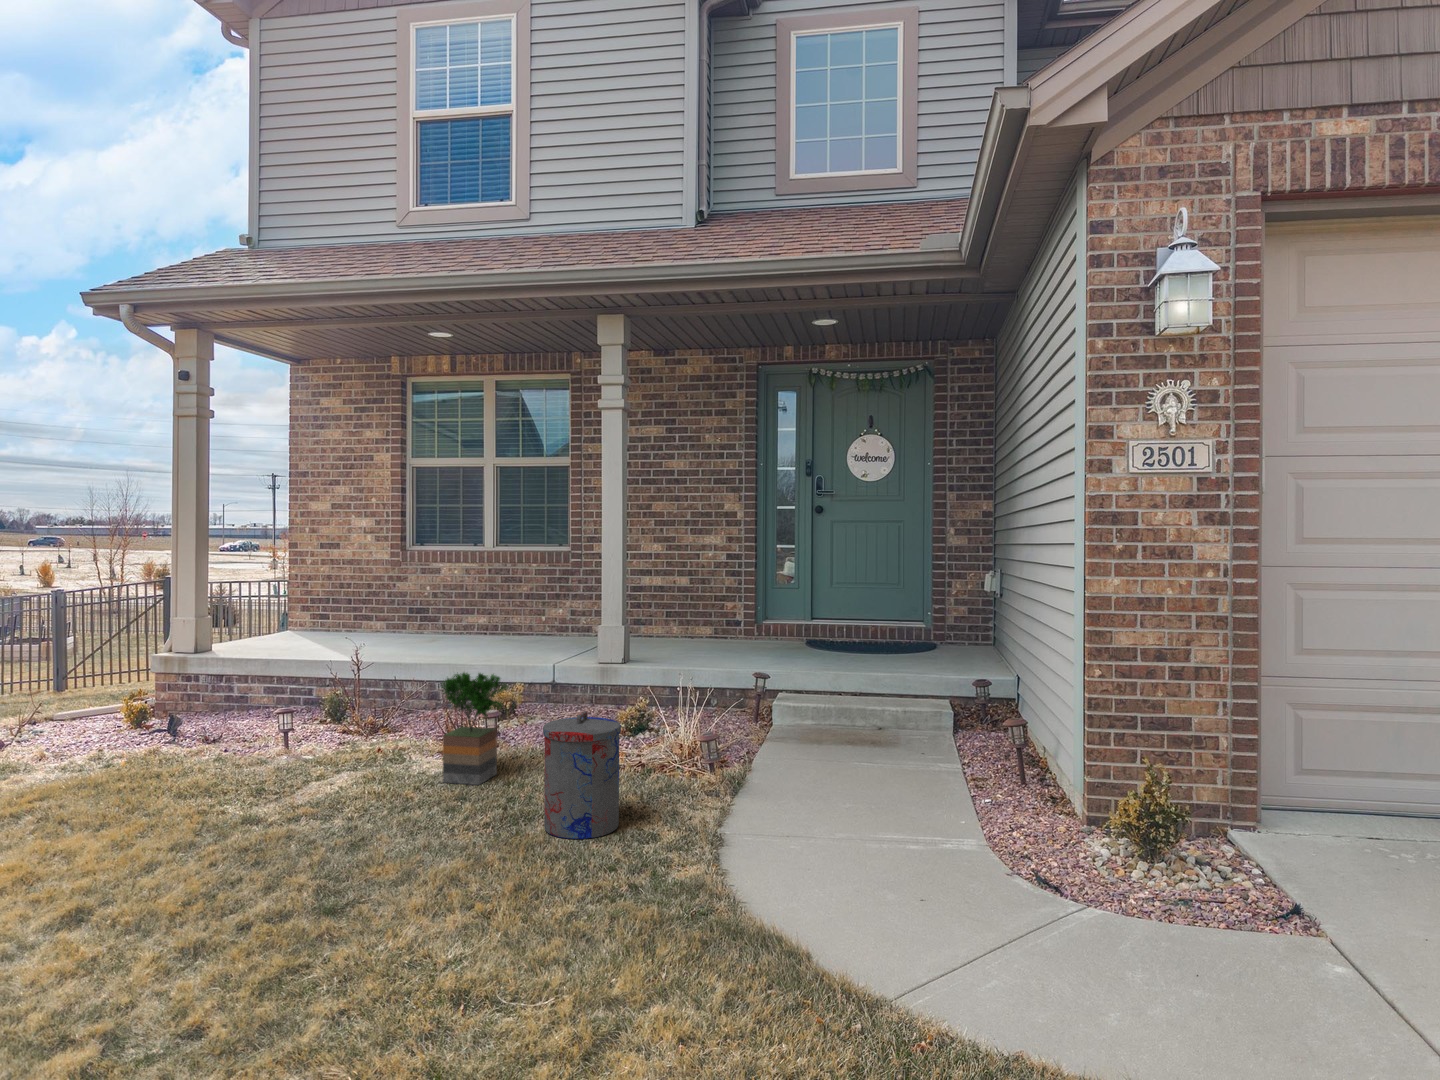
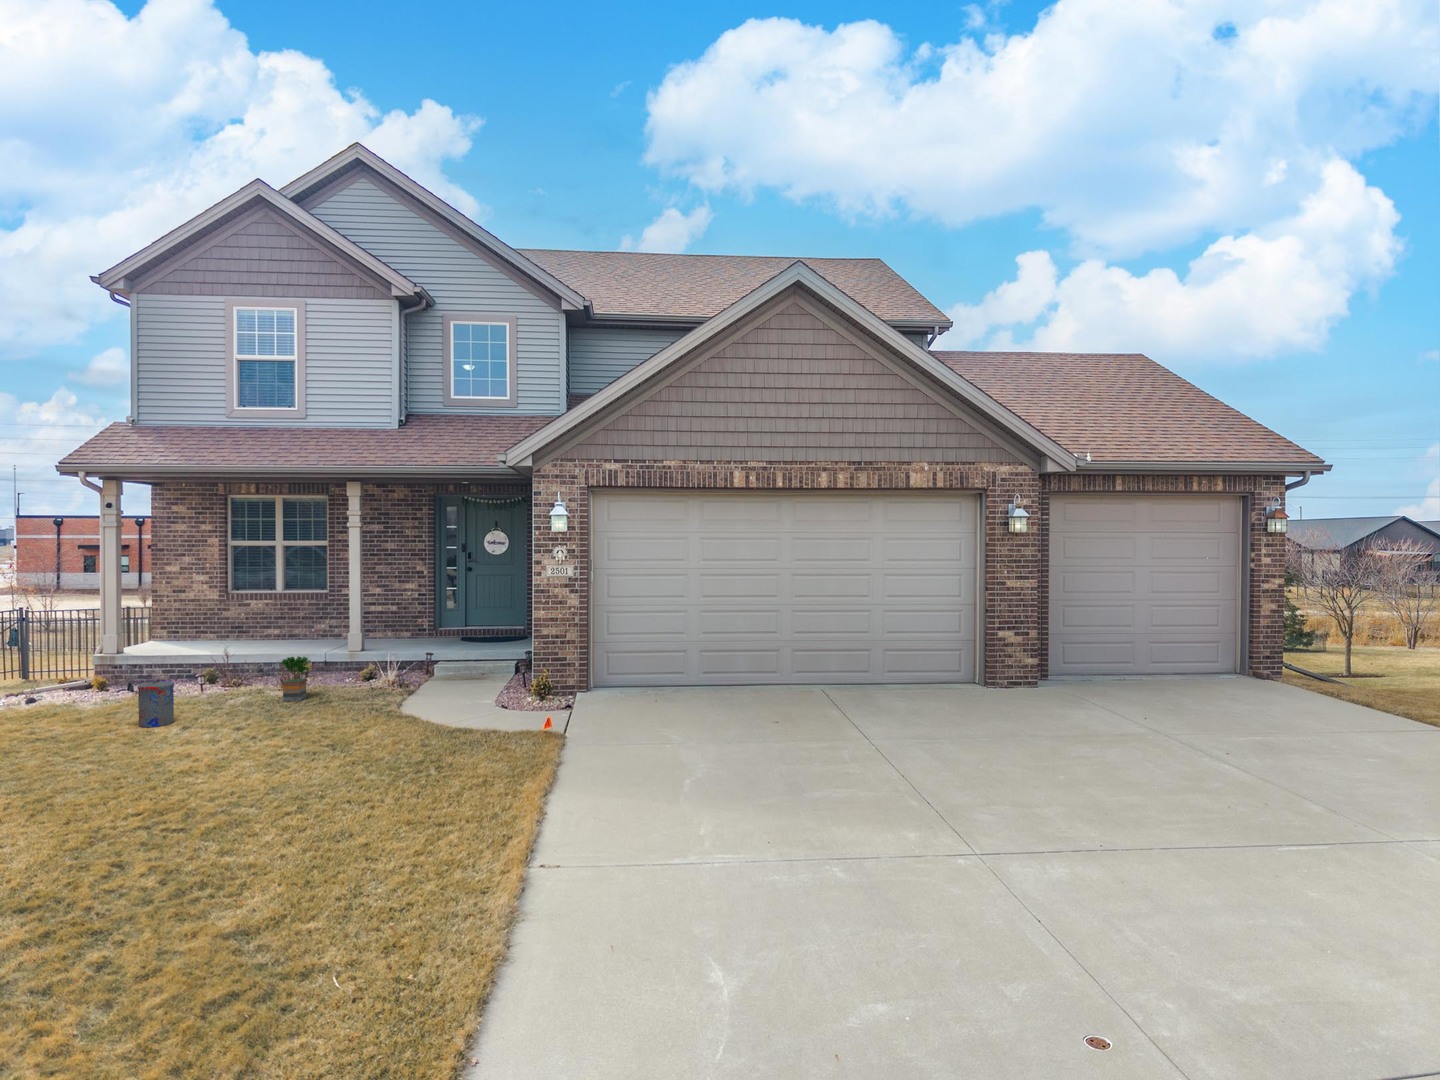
trash can: present [543,711,621,839] -> present [138,679,174,727]

